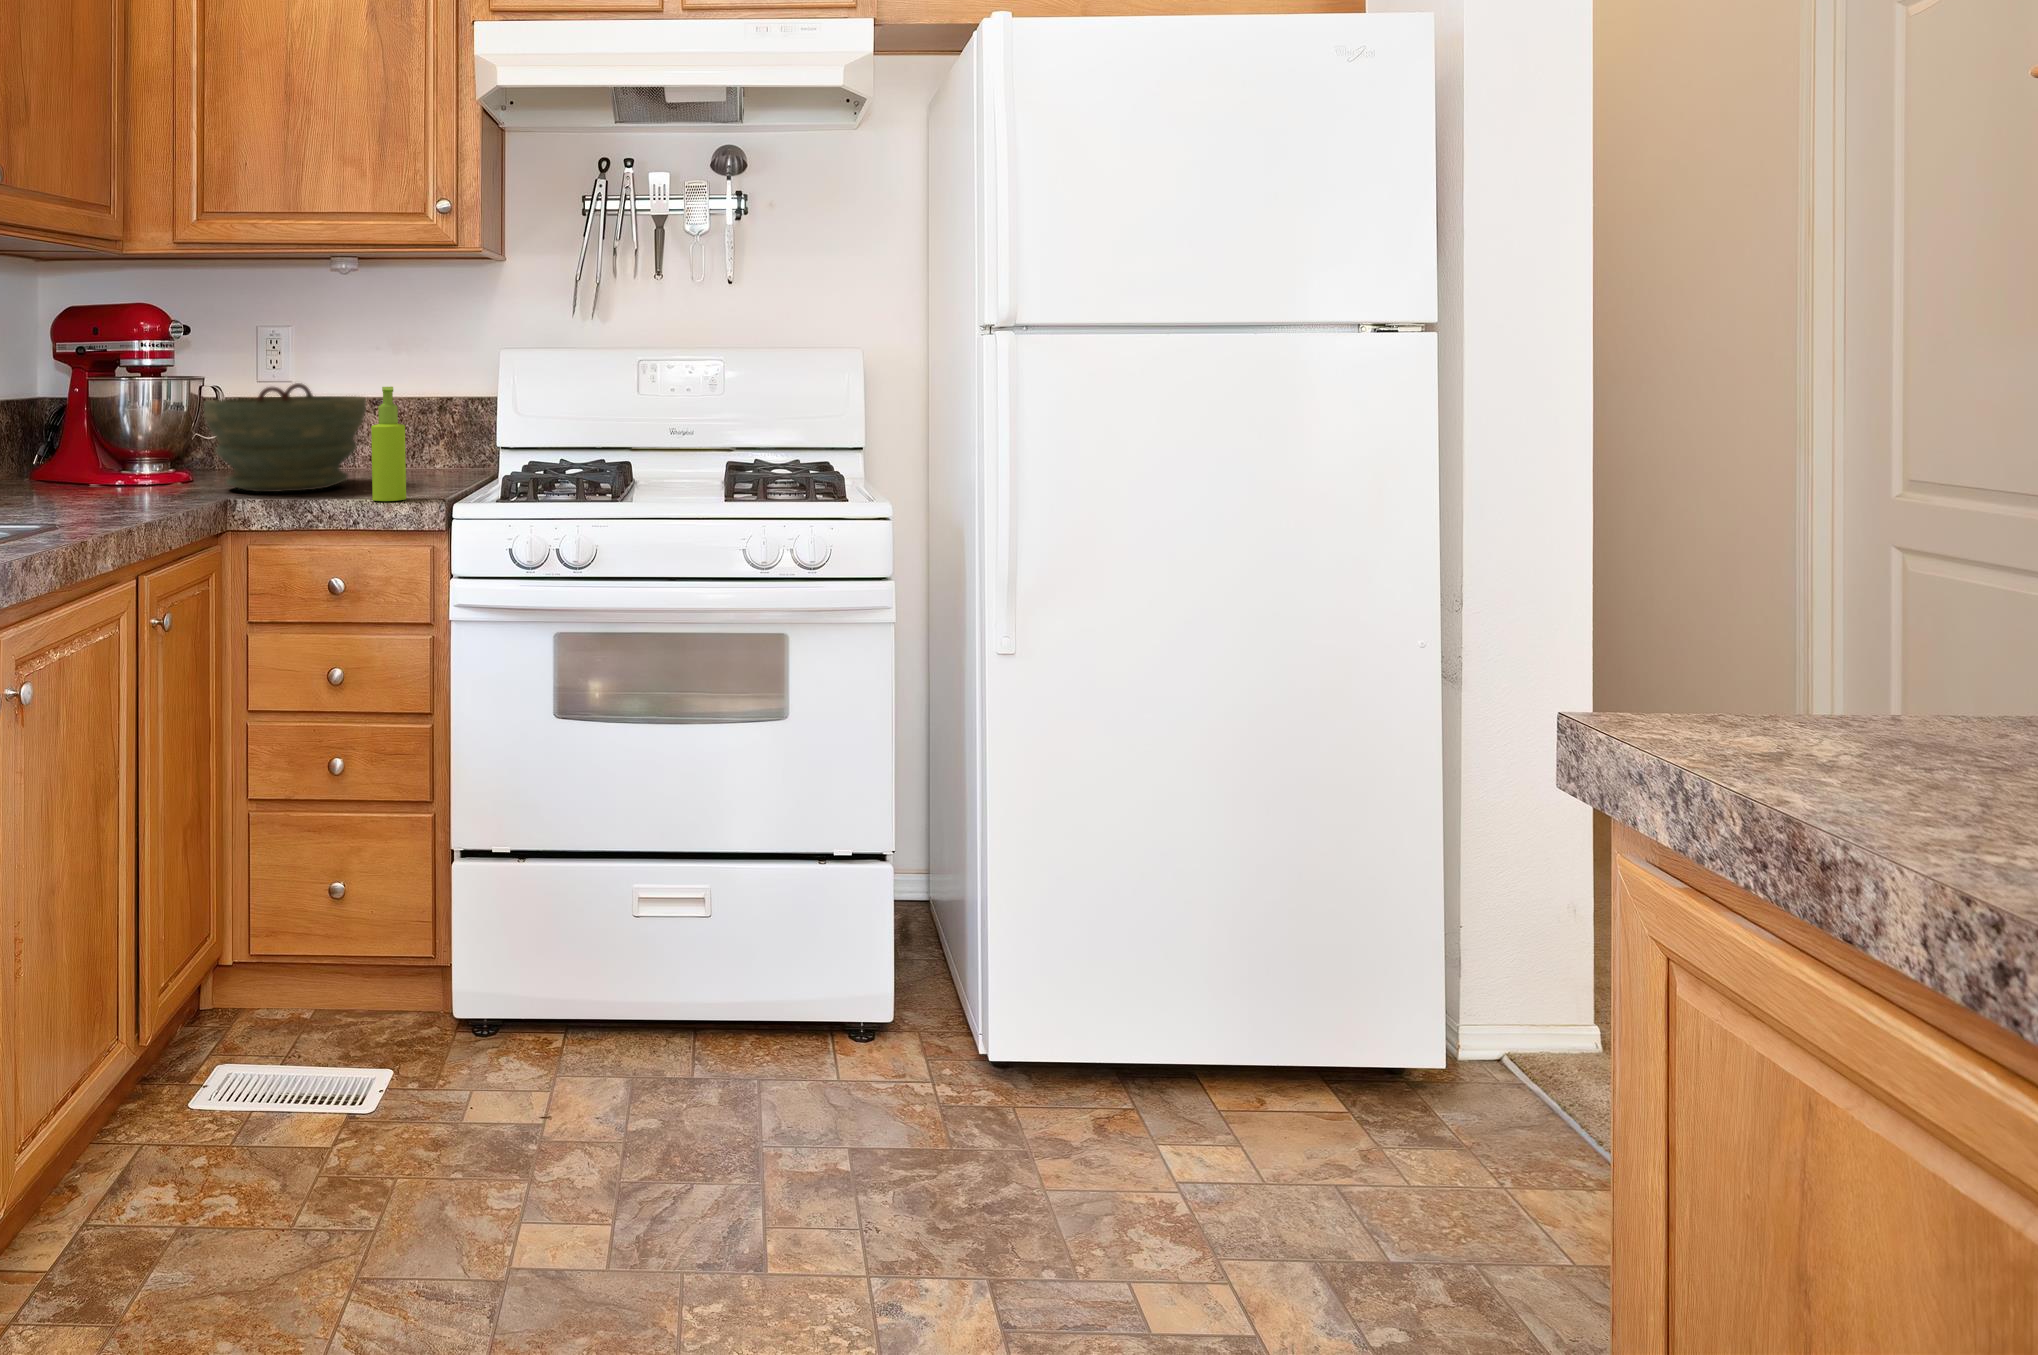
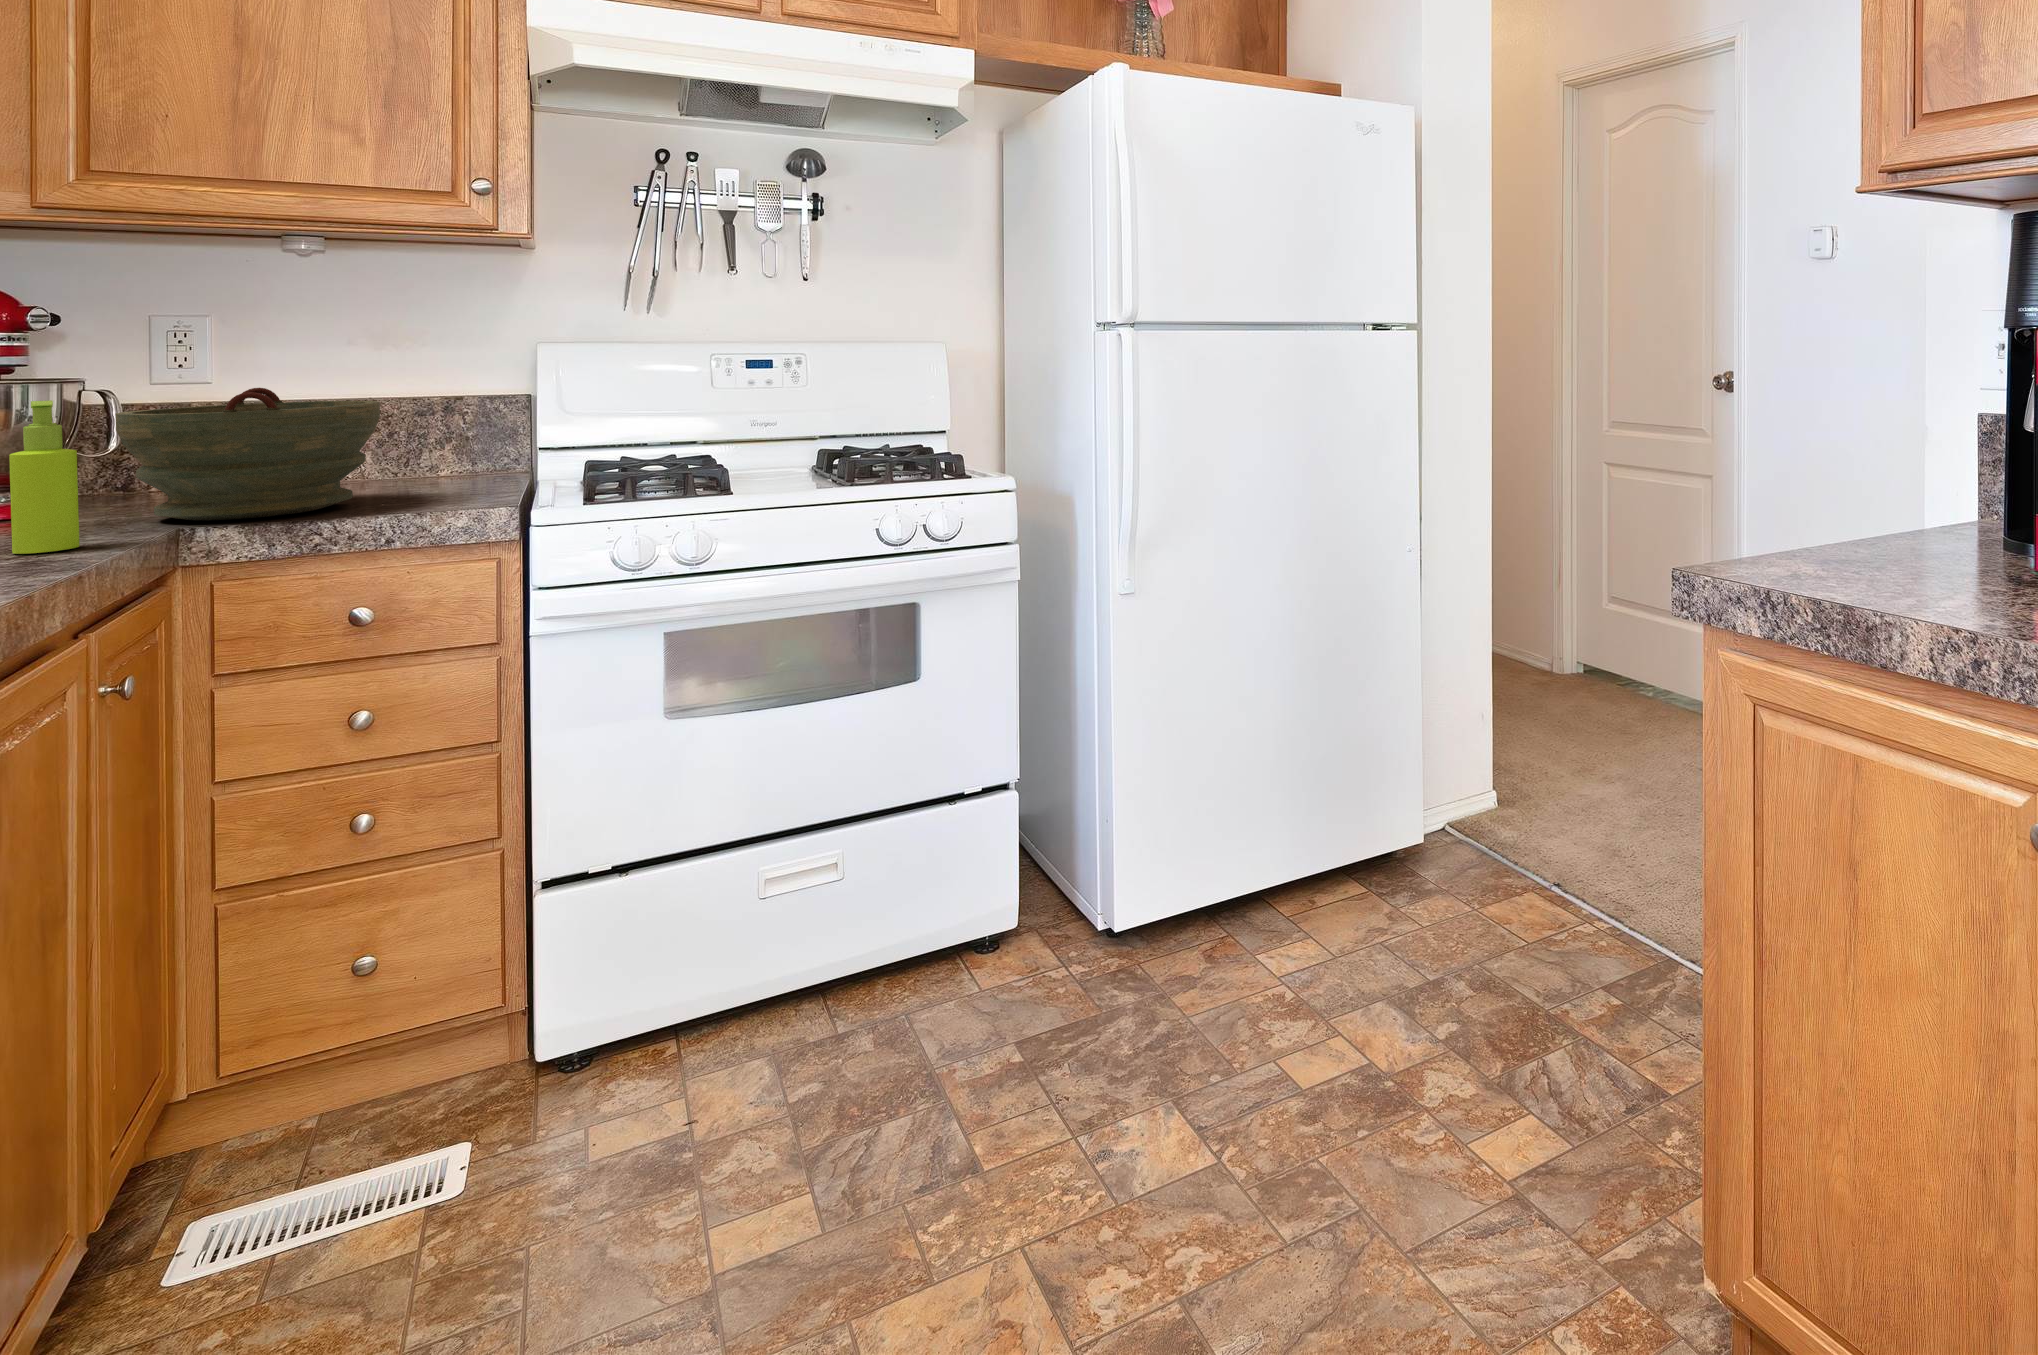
soap dispenser: present [371,387,406,501] -> present [9,400,80,554]

